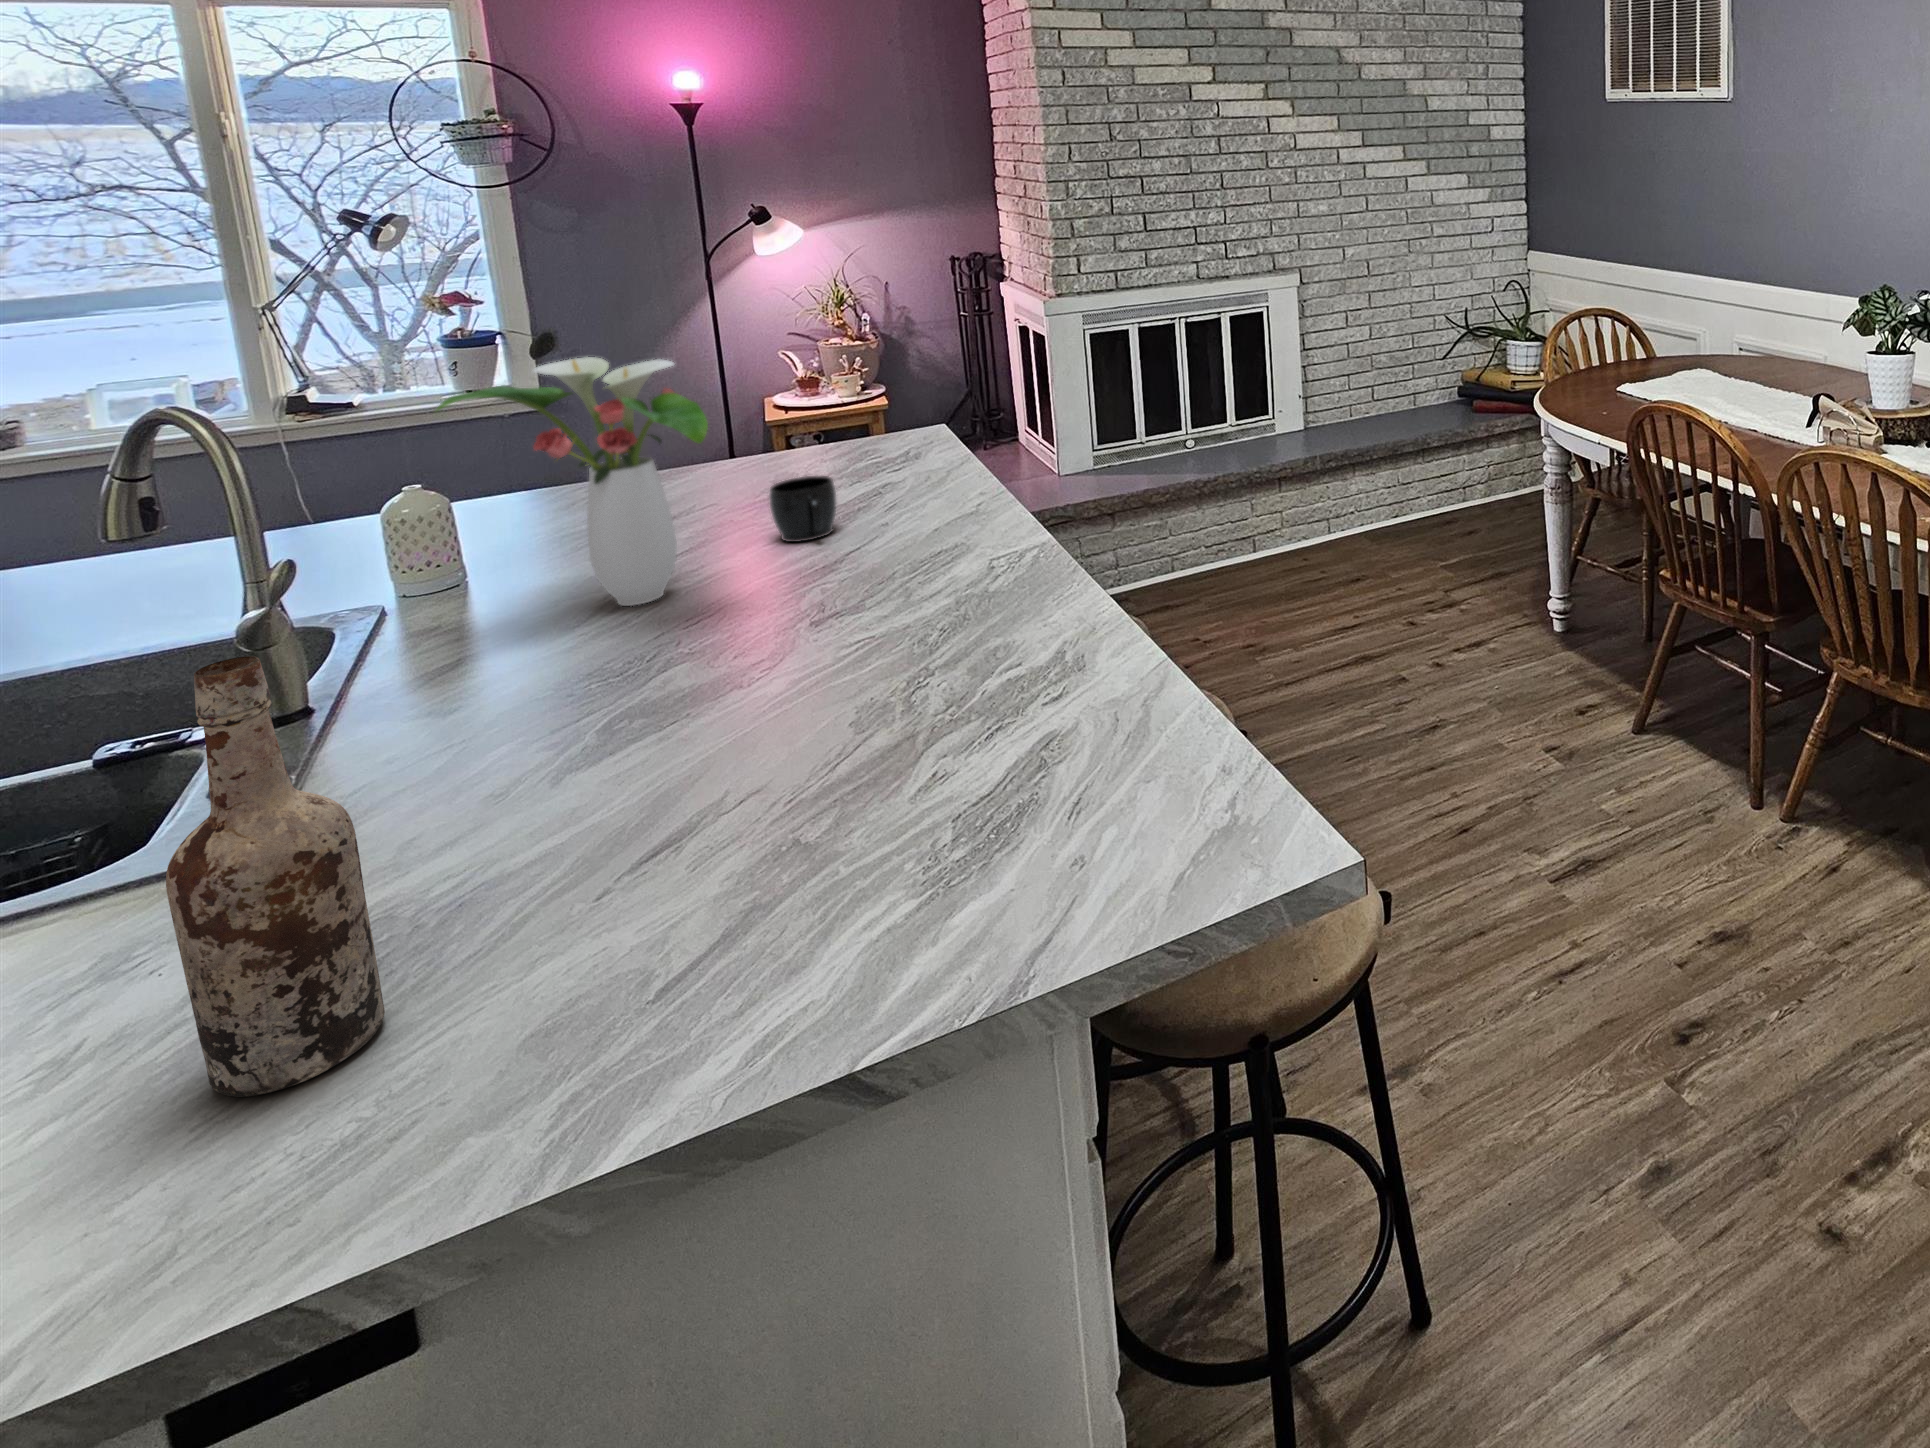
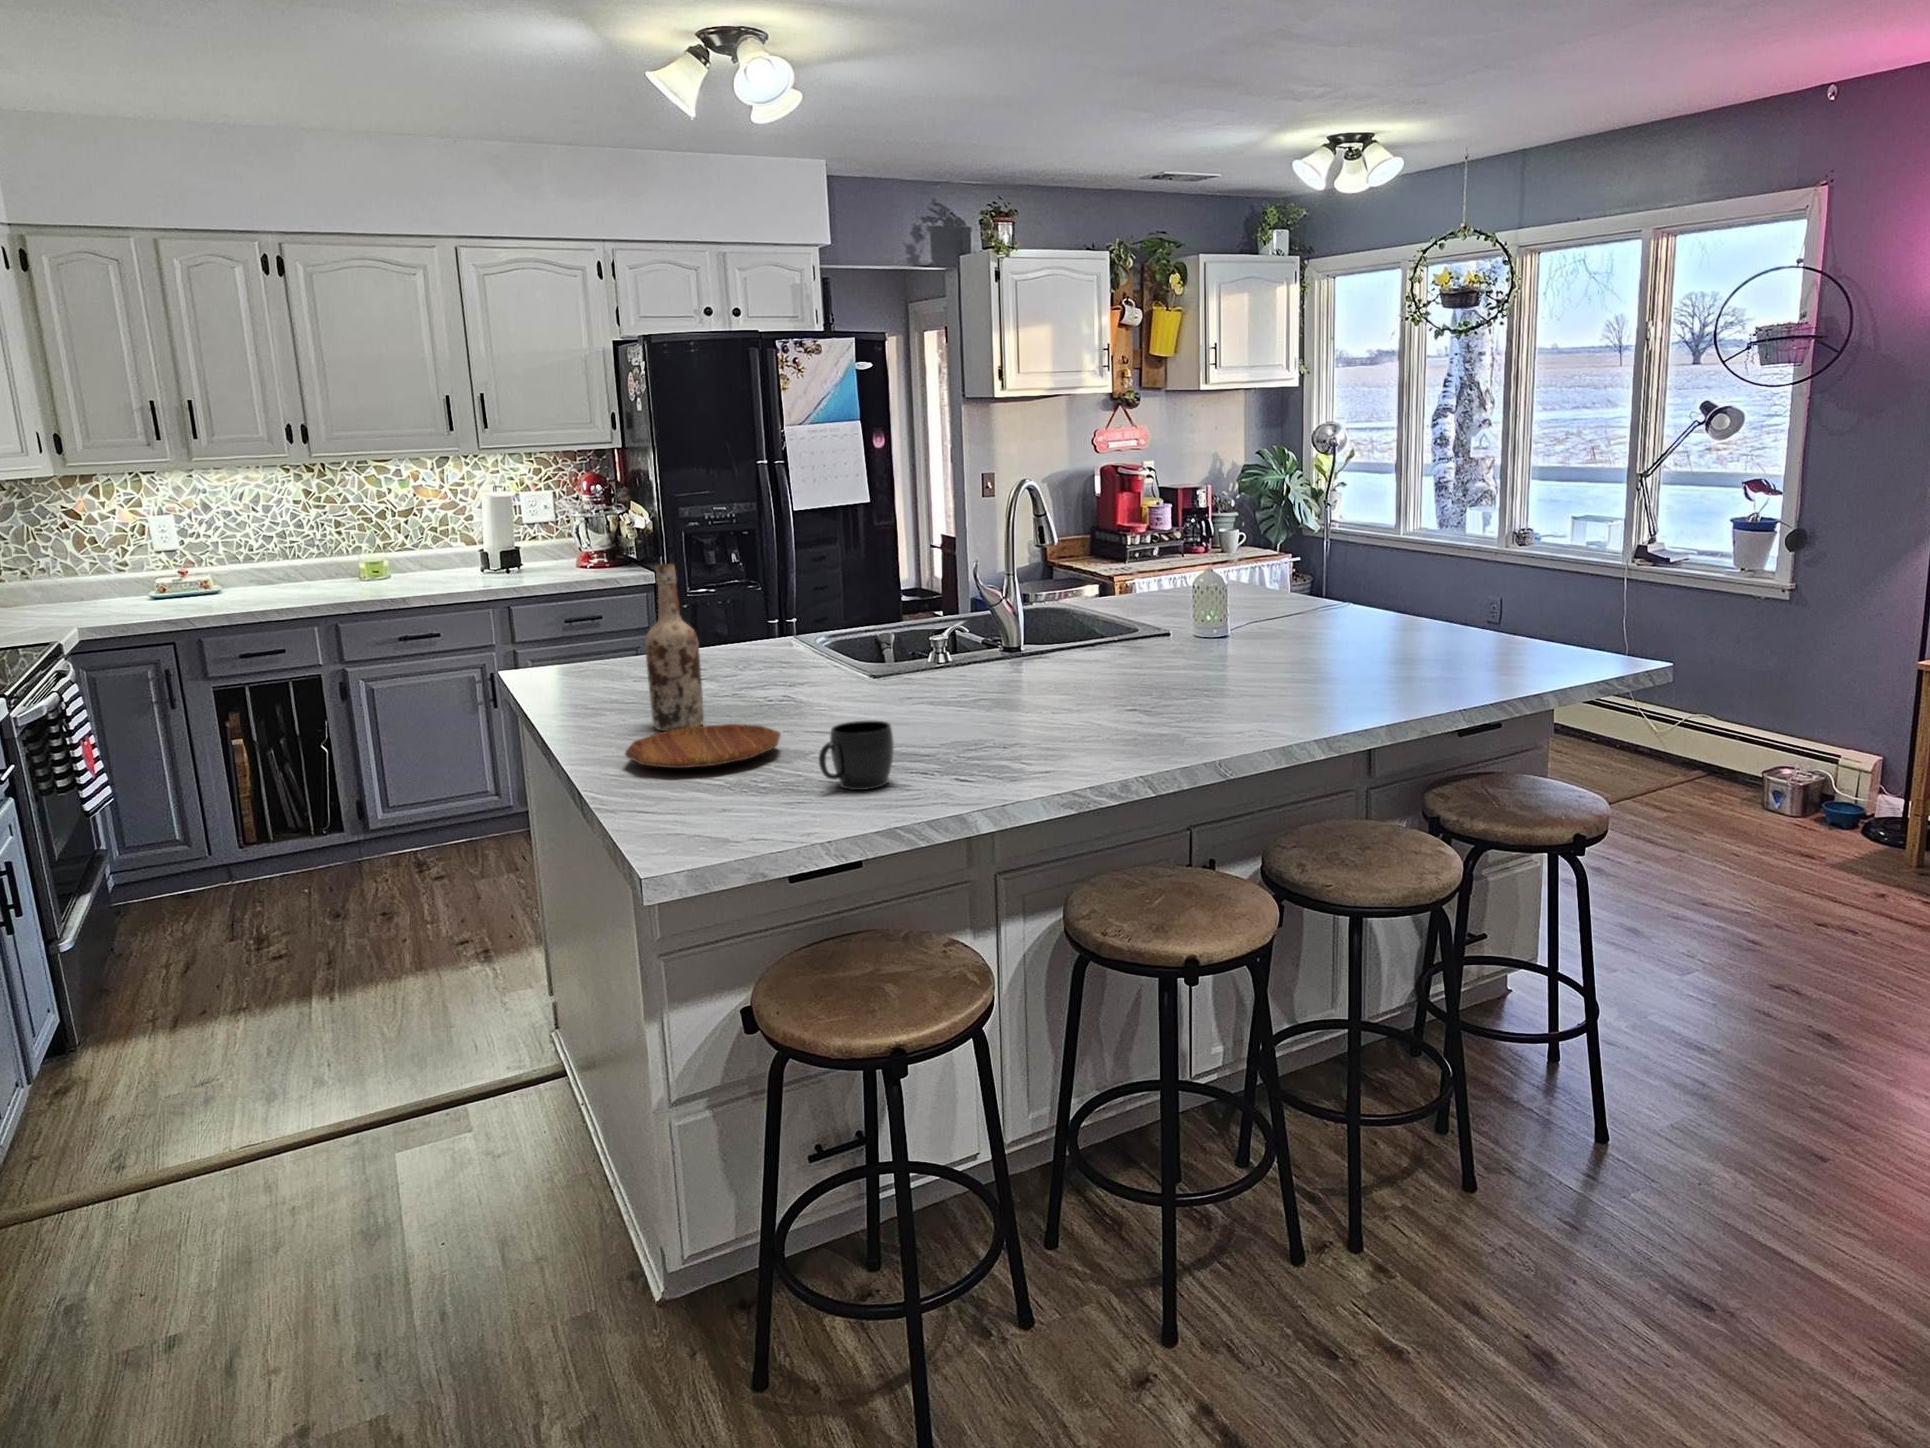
flower arrangement: present [437,357,708,606] -> none [1062,510,1172,681]
mug: present [769,476,837,542] -> present [819,721,894,790]
tray: none [564,807,918,1010] -> present [625,724,780,768]

